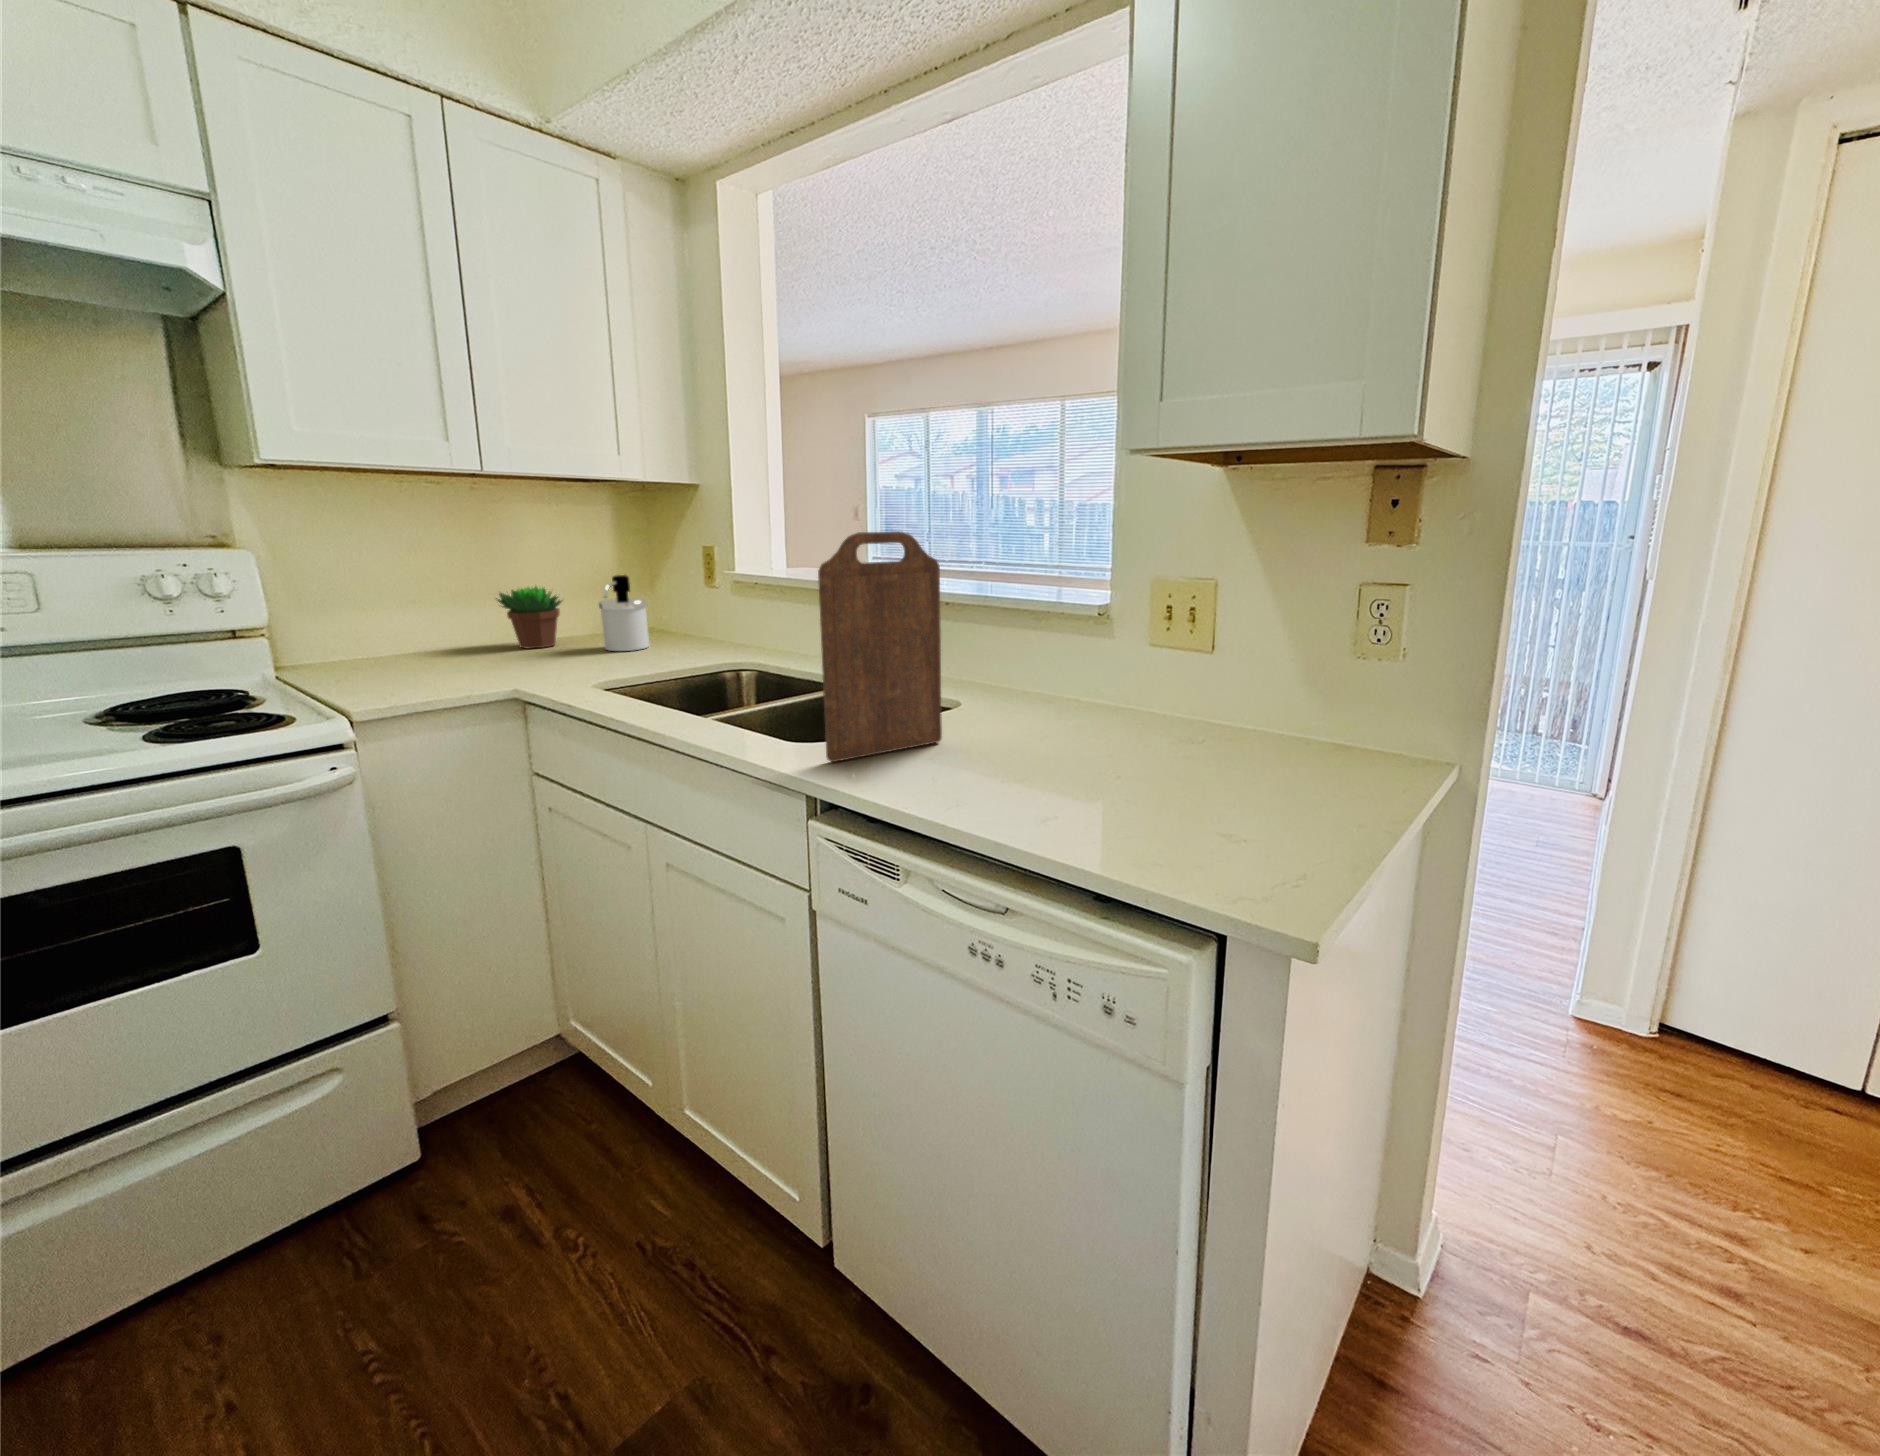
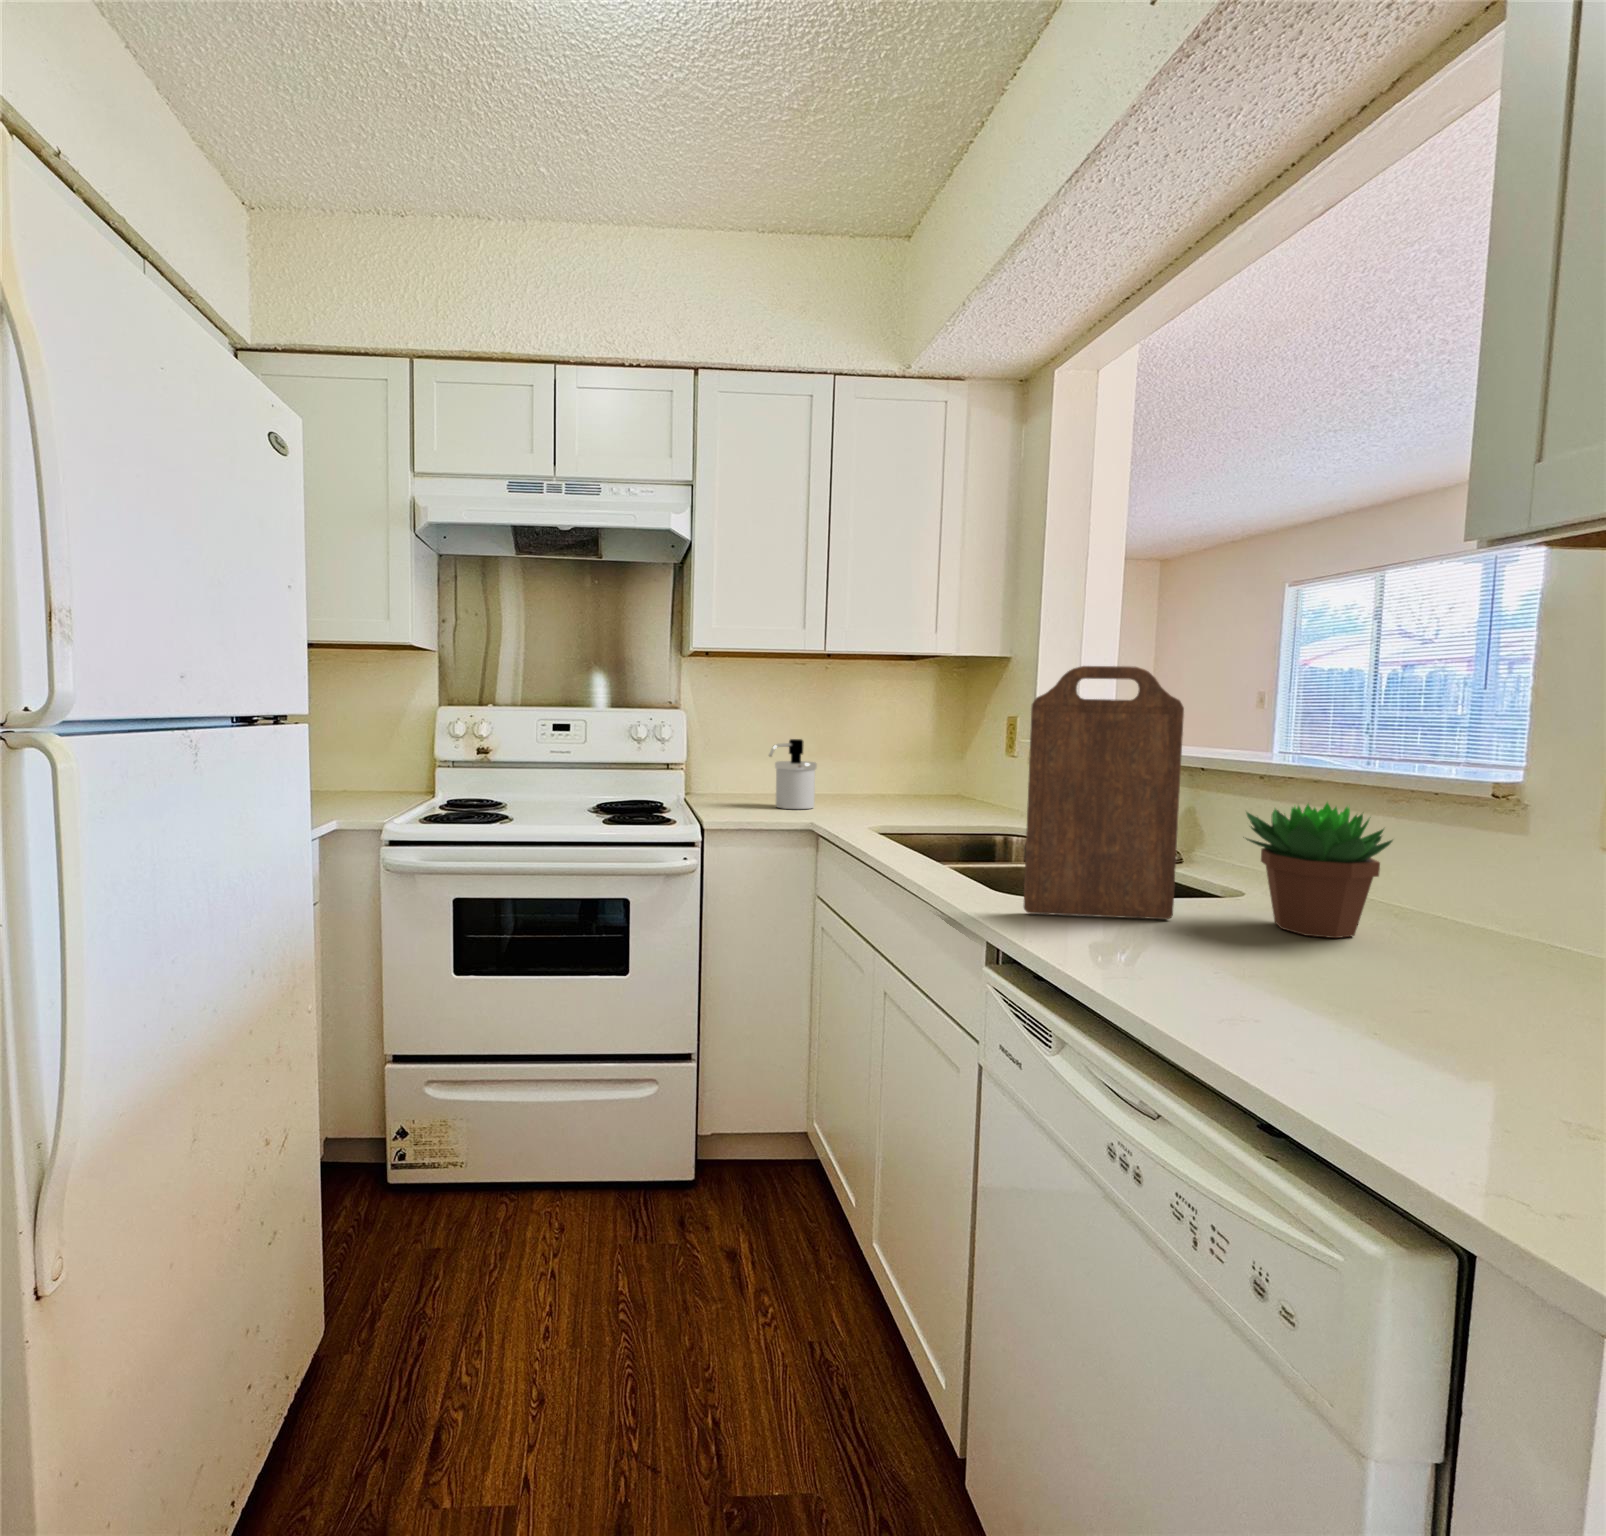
soap dispenser: present [598,575,649,651] -> present [769,739,817,809]
succulent plant: present [496,586,562,648] -> present [1246,803,1392,938]

